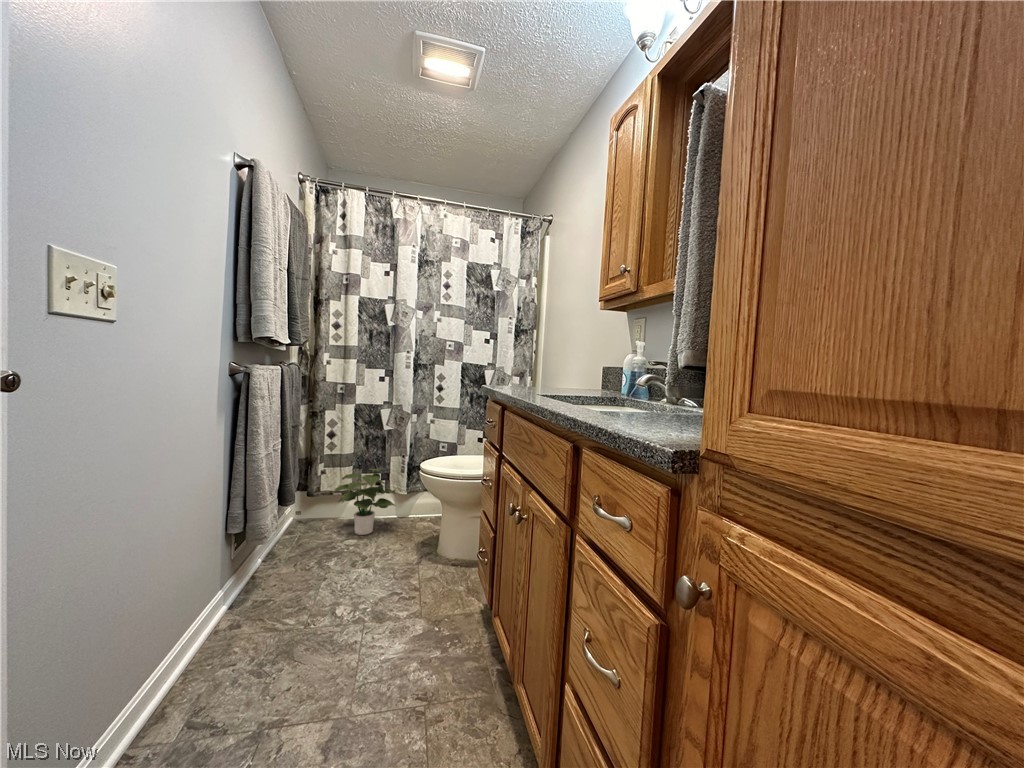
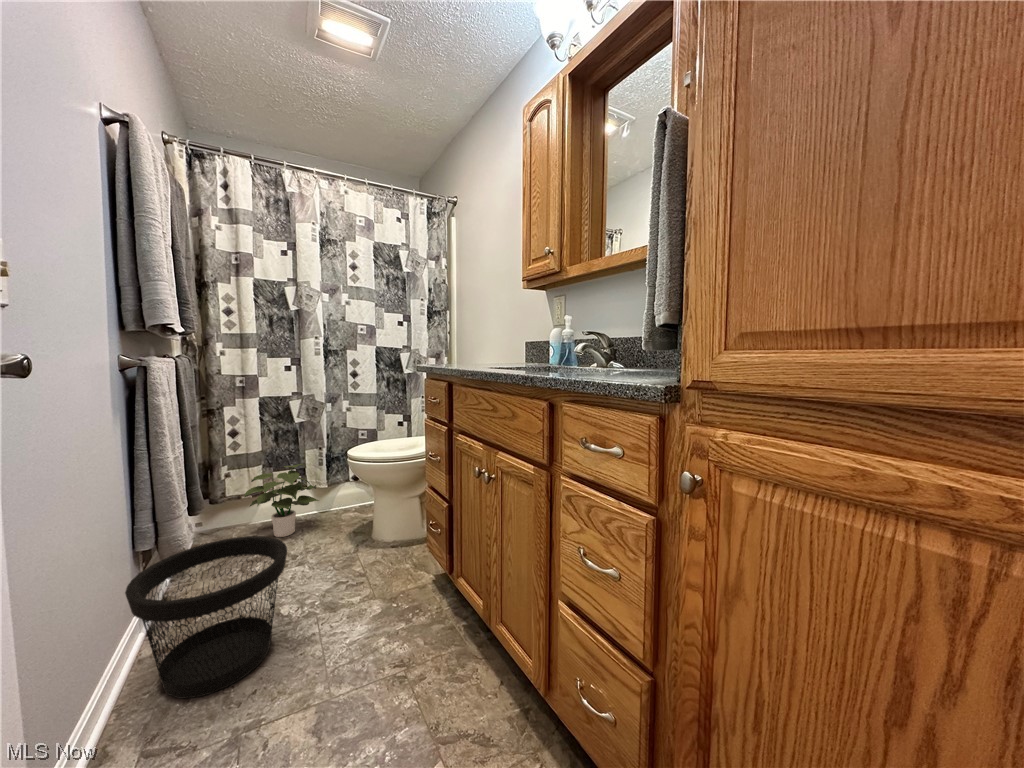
wastebasket: none [201,532,340,680] -> present [125,536,287,698]

